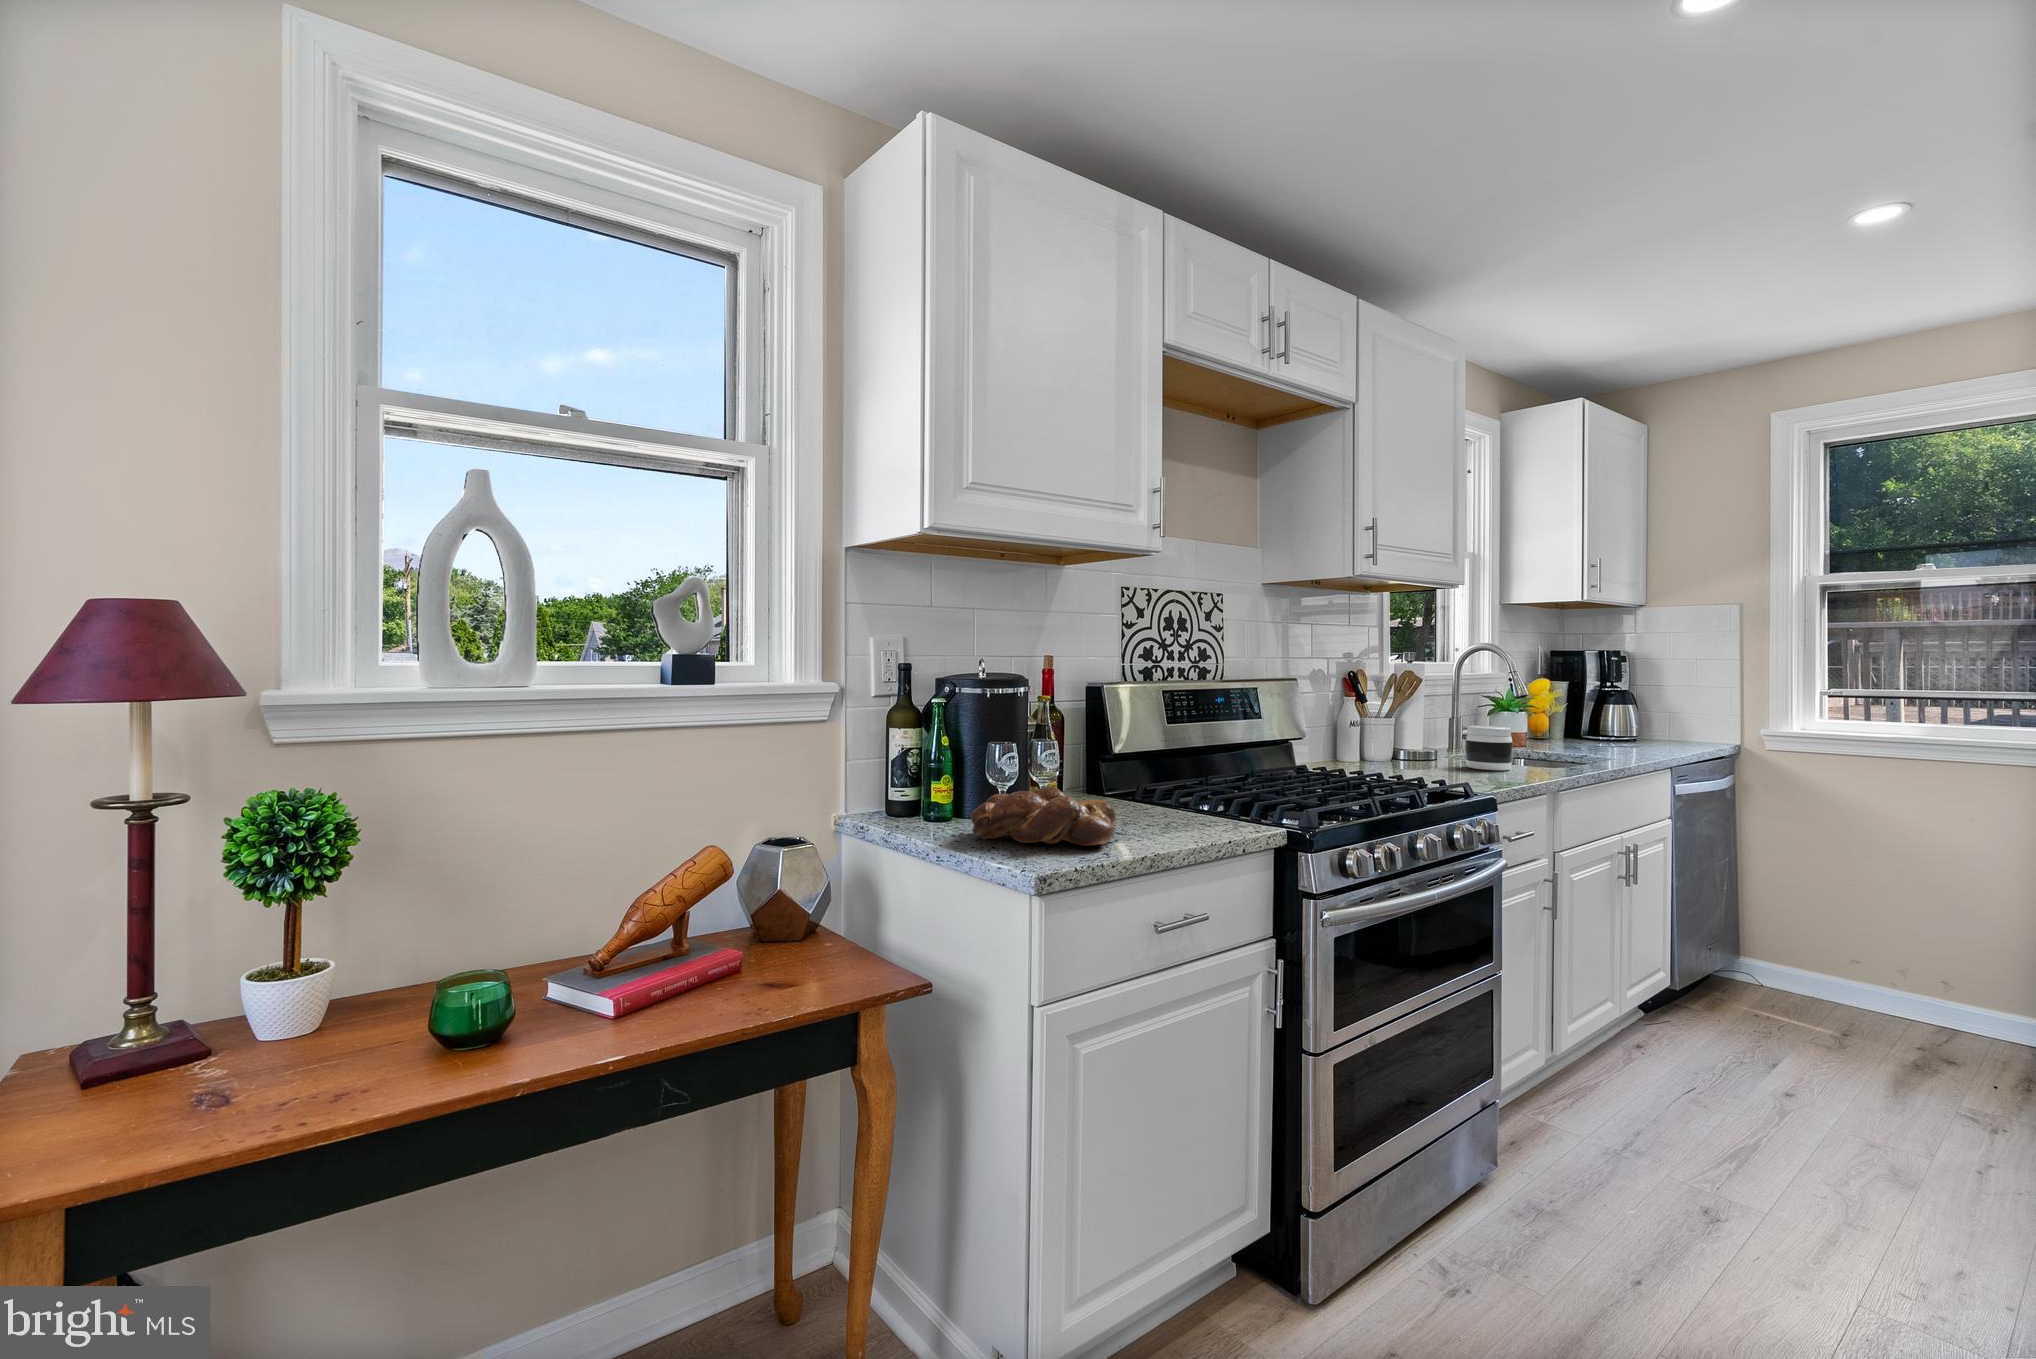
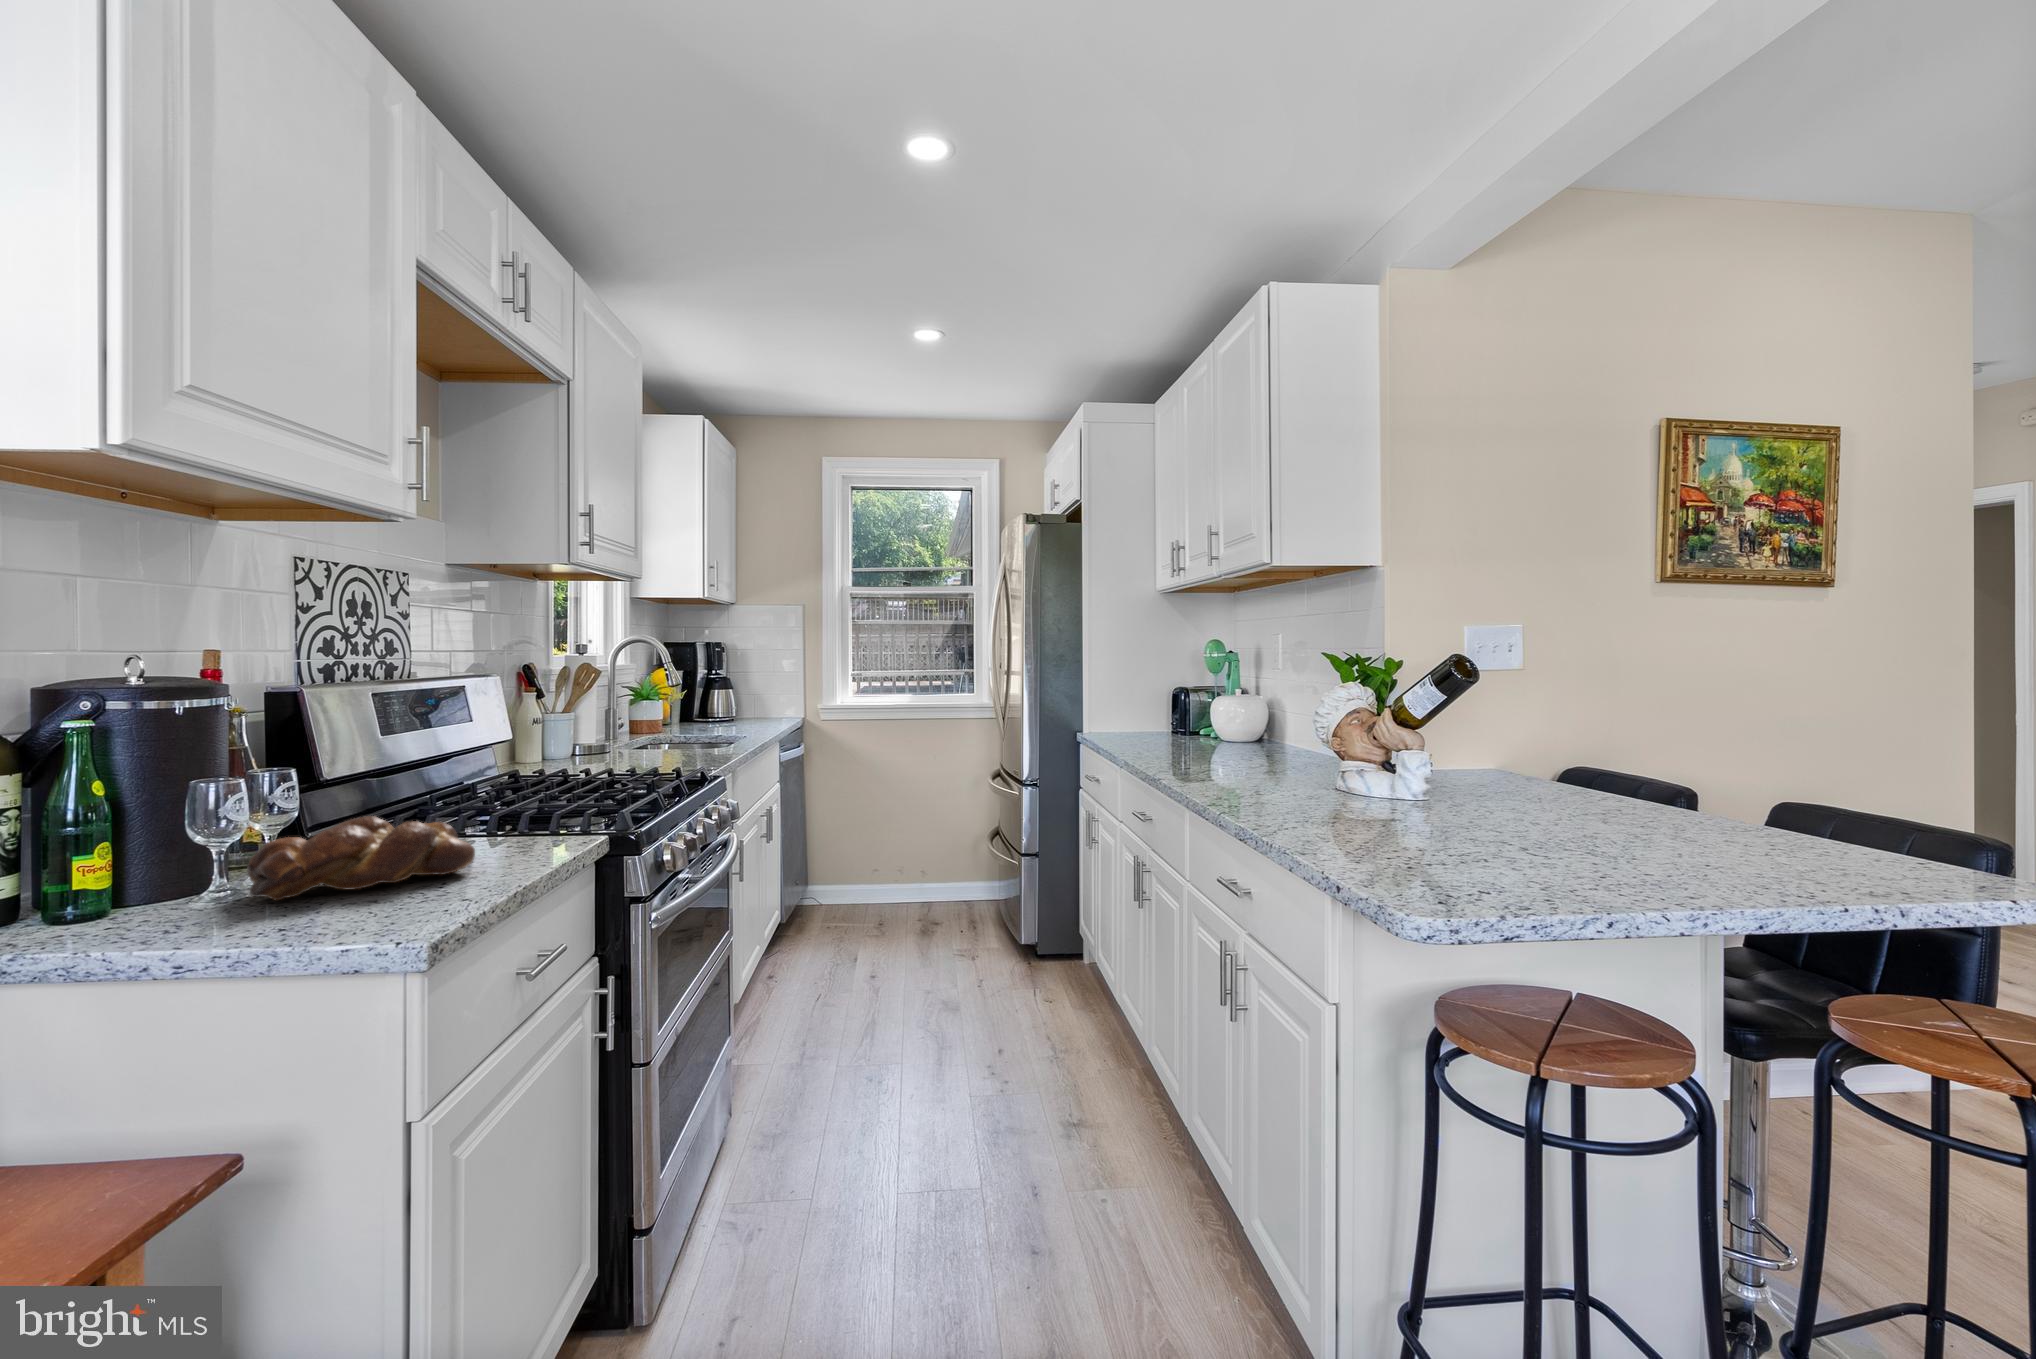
jar: present [1465,725,1513,770] -> none [653,713,693,753]

